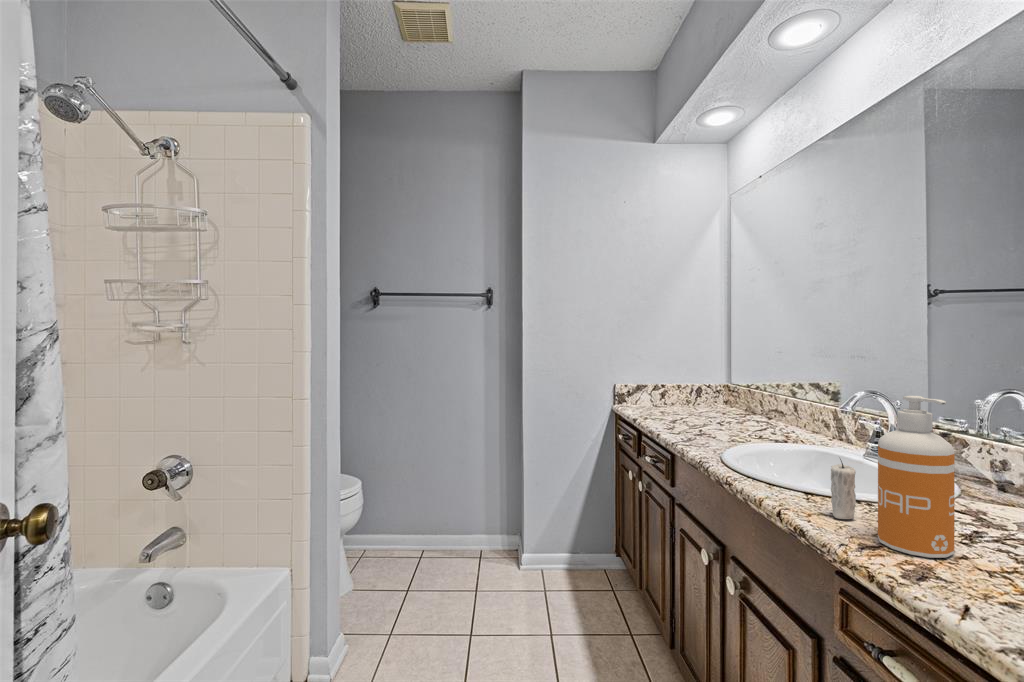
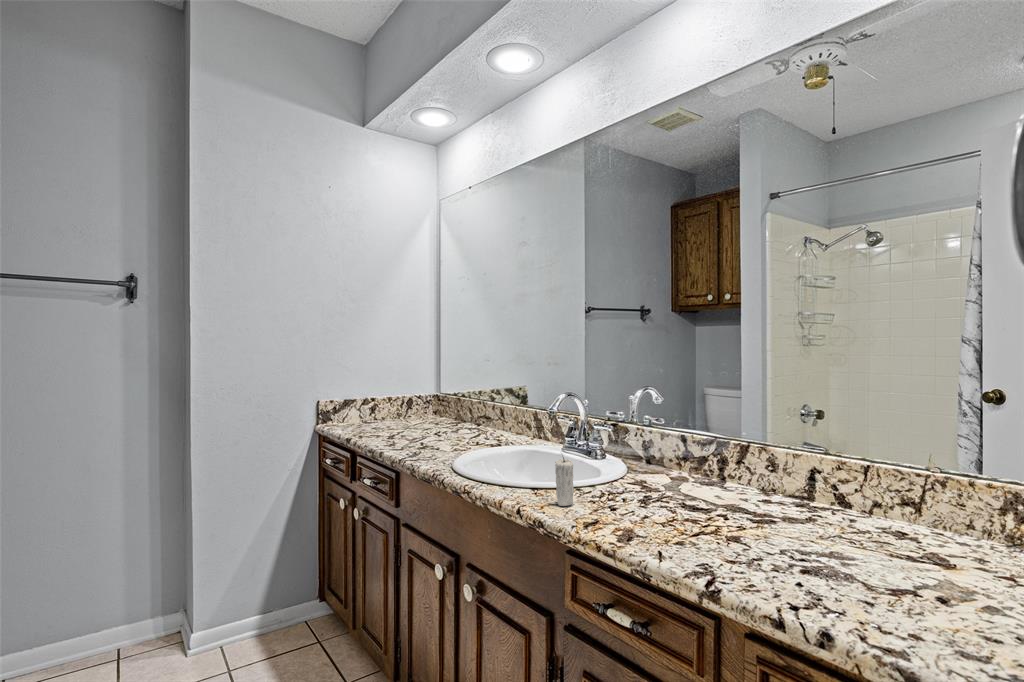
soap dispenser: present [878,396,955,558] -> none [592,397,642,524]

